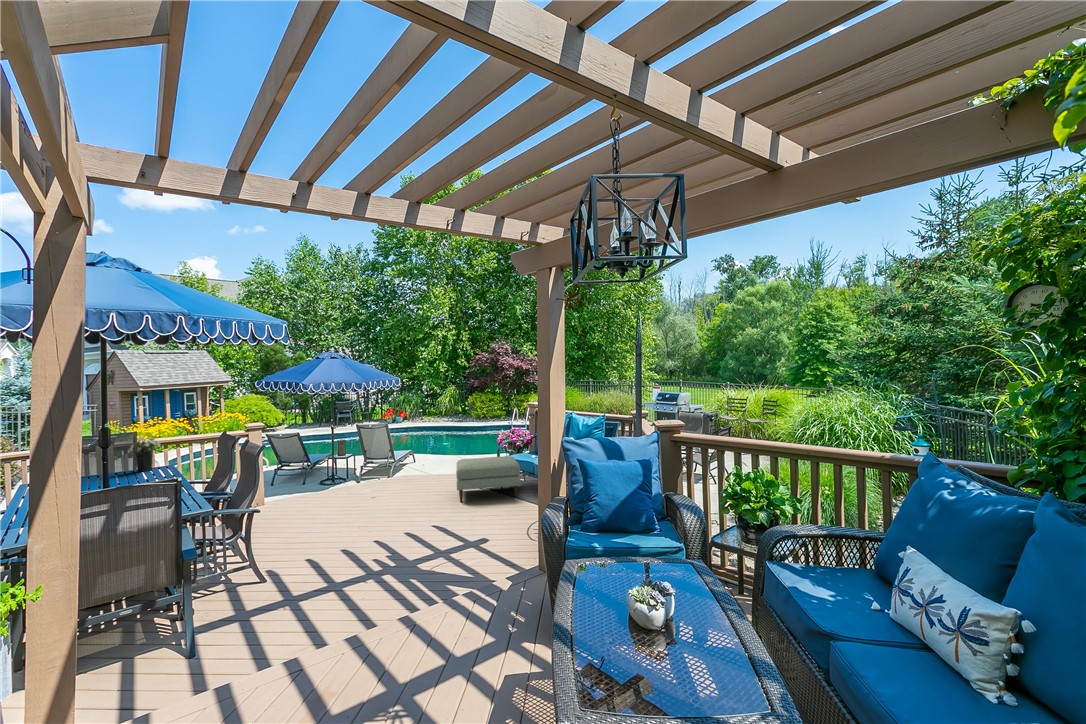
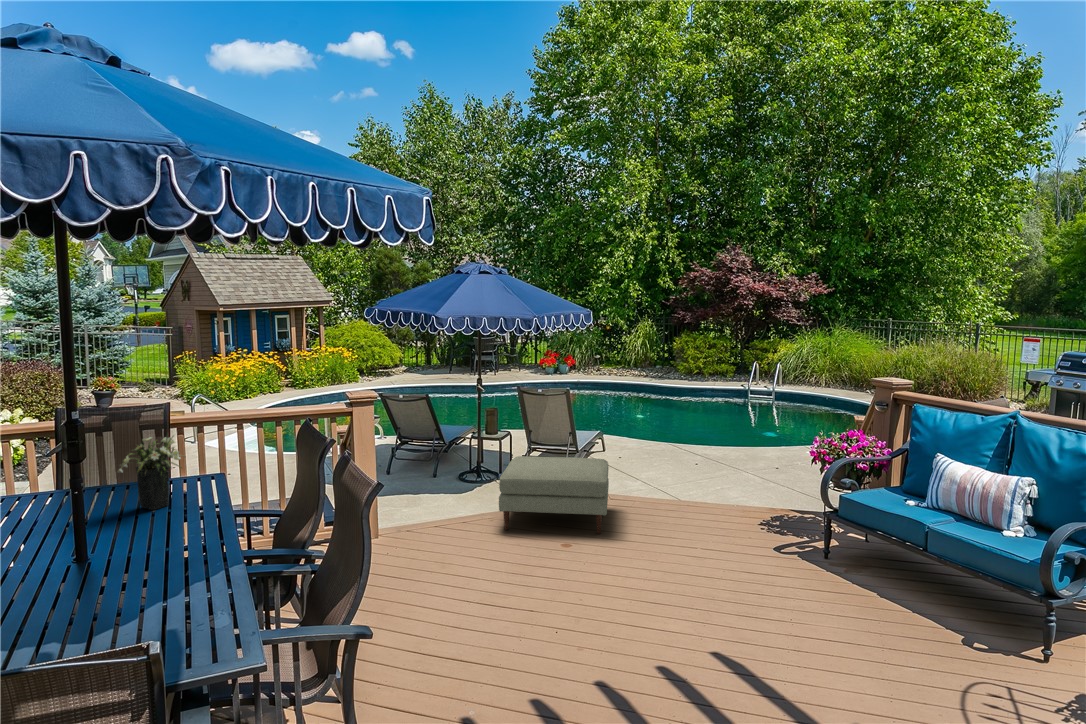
ottoman: present [456,456,521,502] -> present [499,456,609,534]

